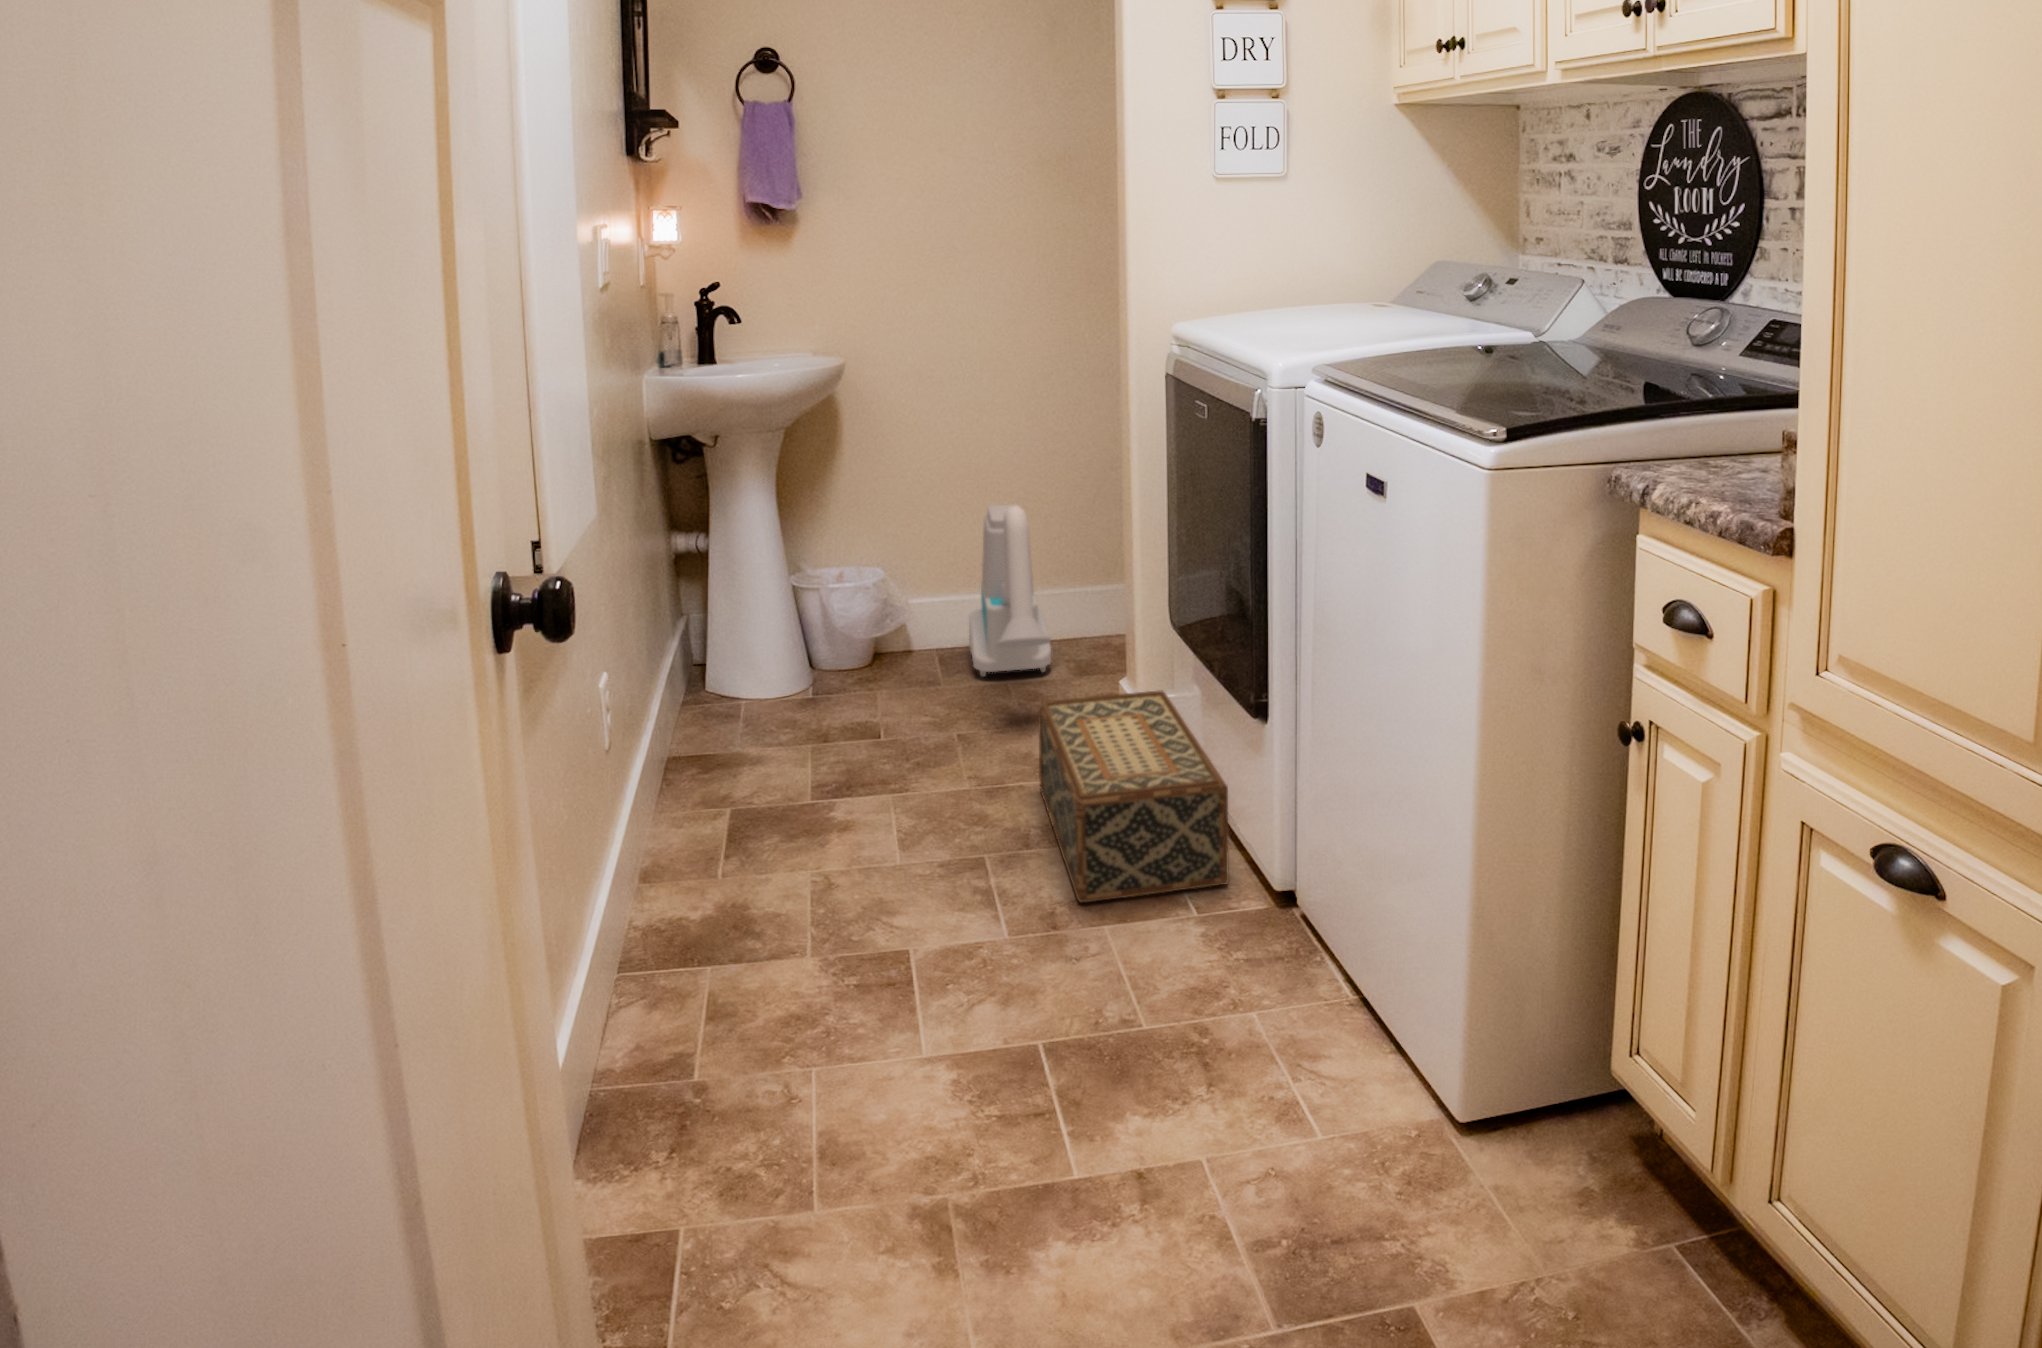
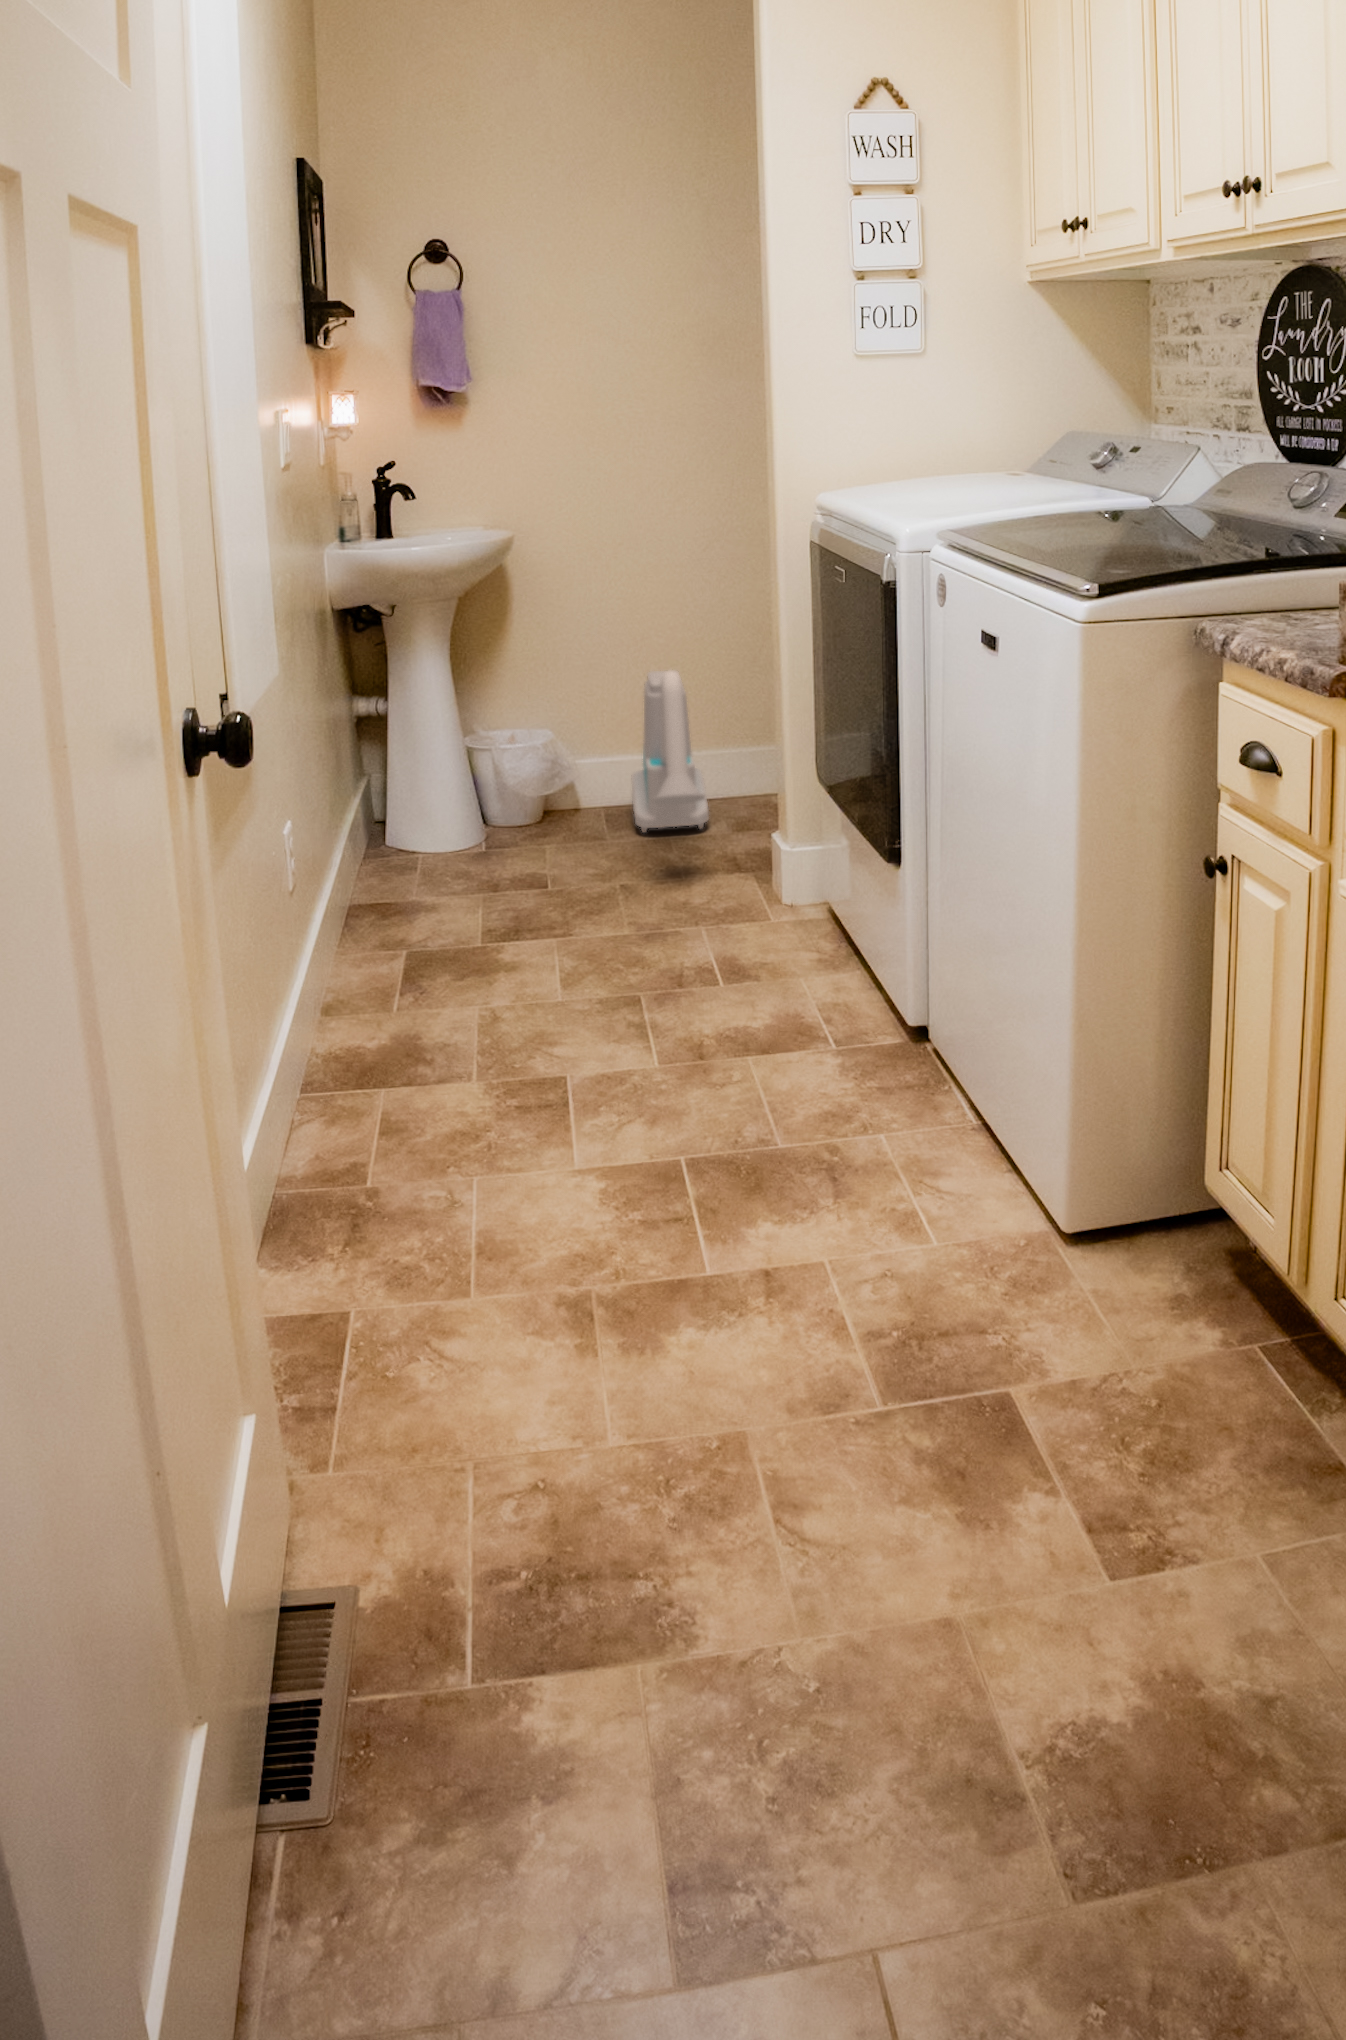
woven basket: present [1038,690,1229,902] -> none [690,843,865,1036]

